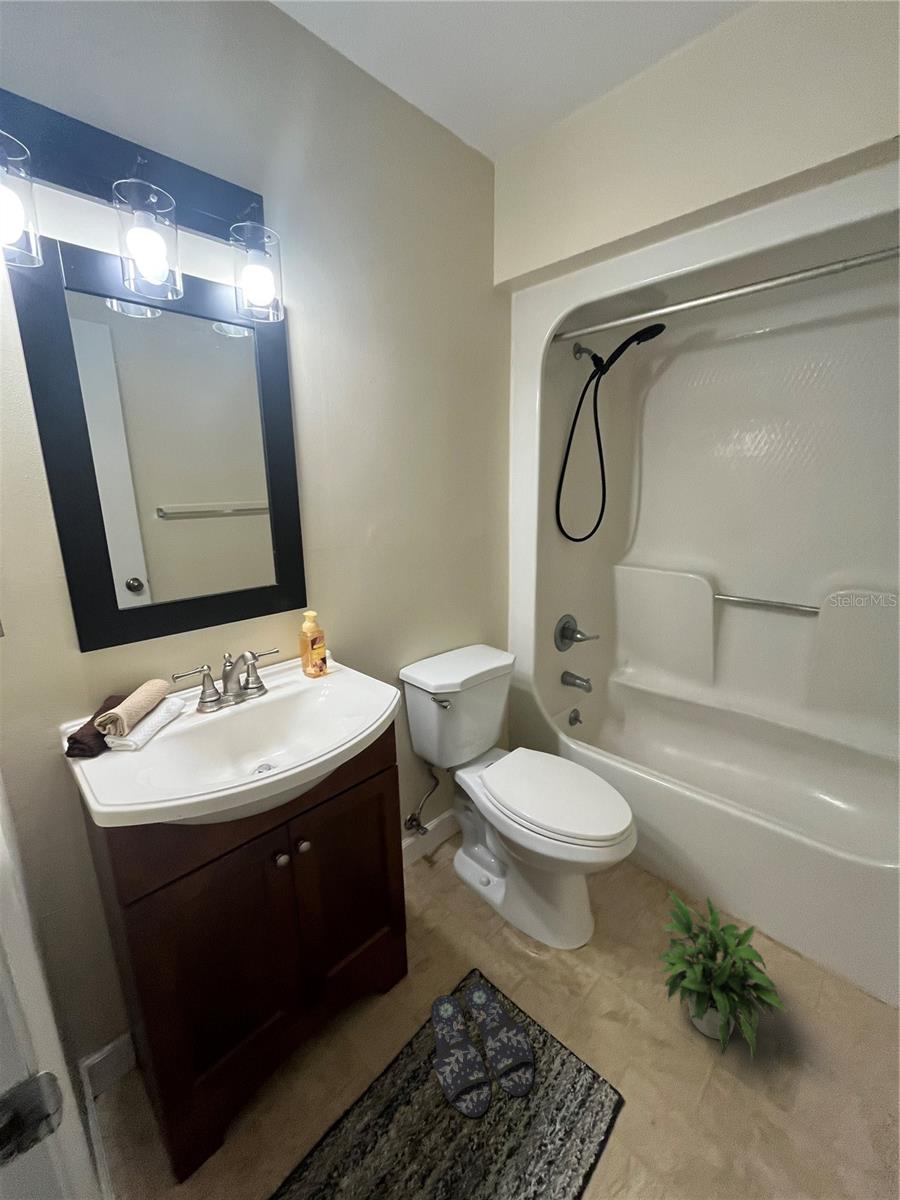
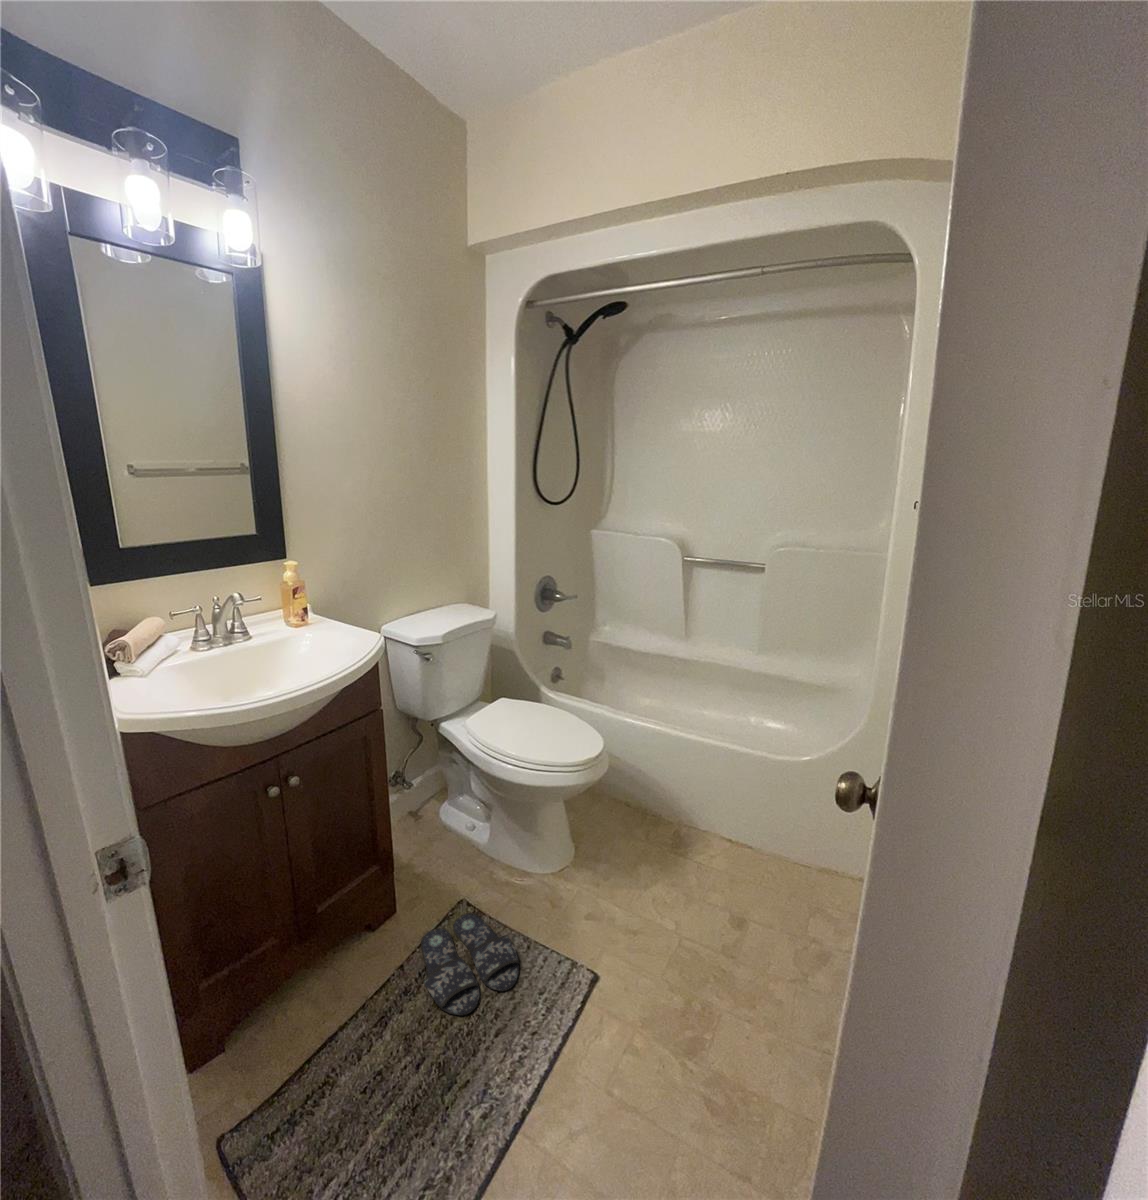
potted plant: present [658,891,786,1062] -> none [624,802,720,922]

